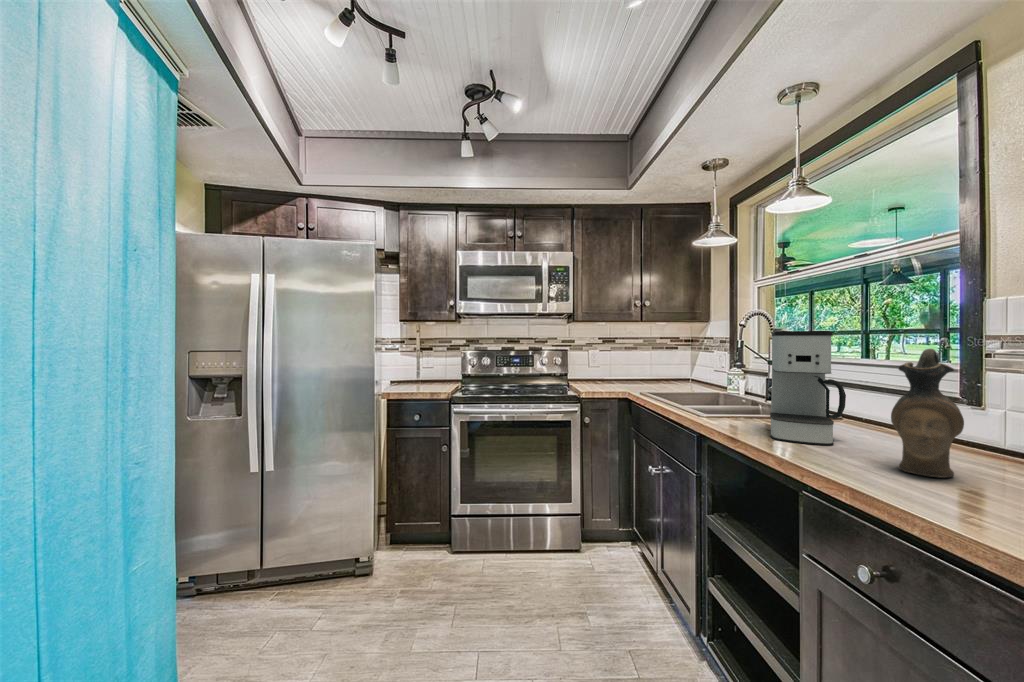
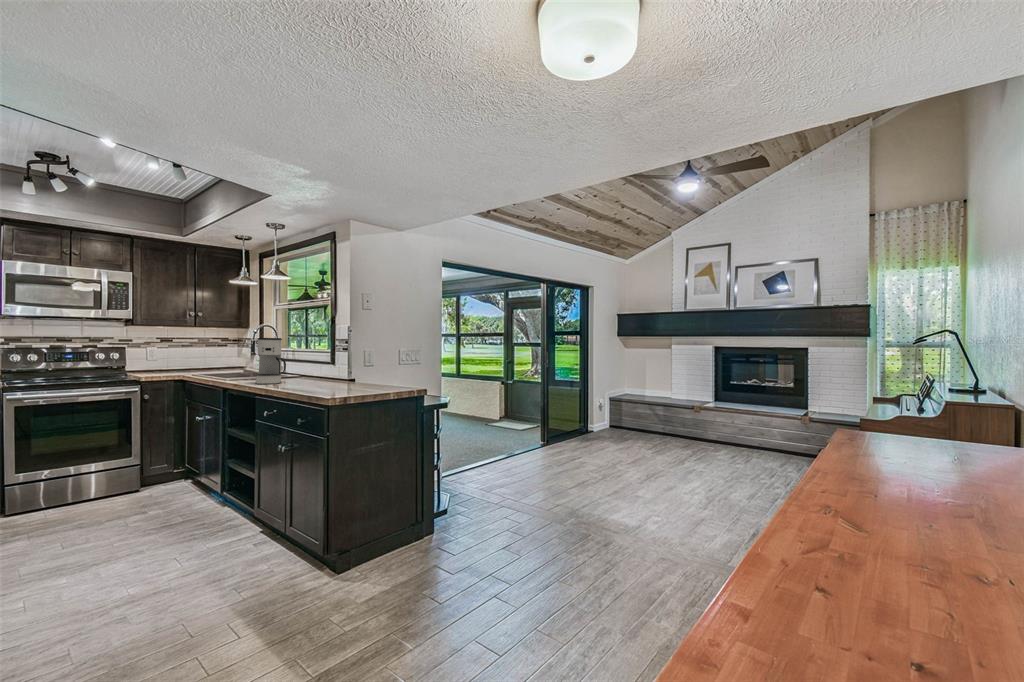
ceramic pitcher: present [891,349,964,478] -> none [287,345,306,386]

